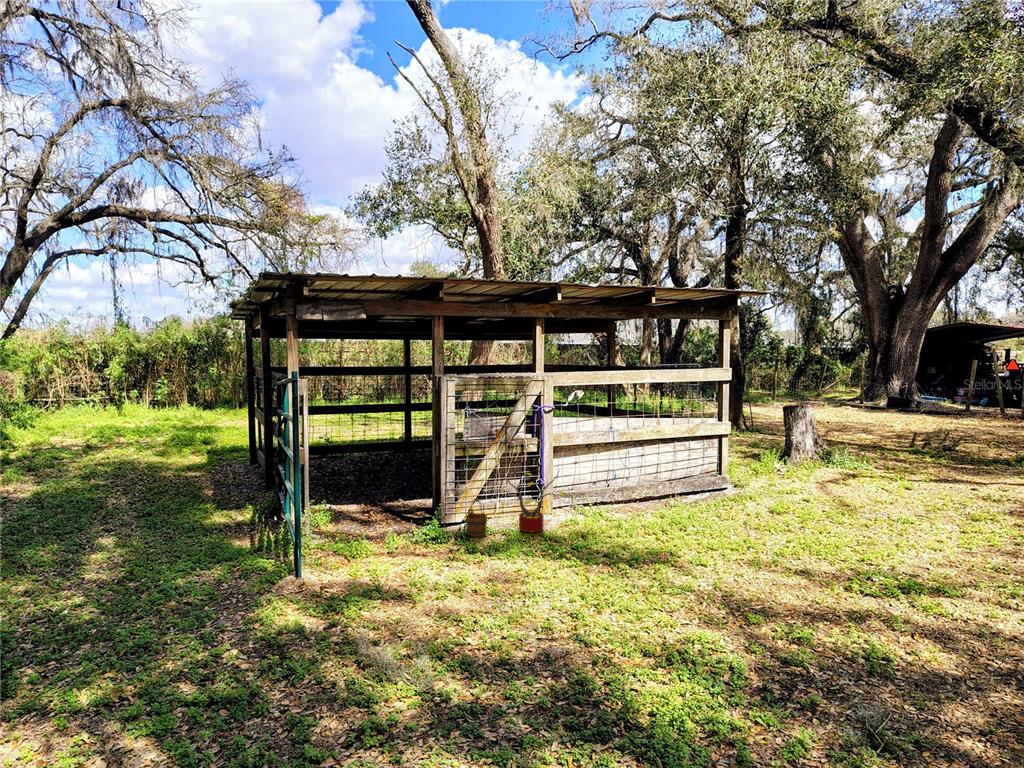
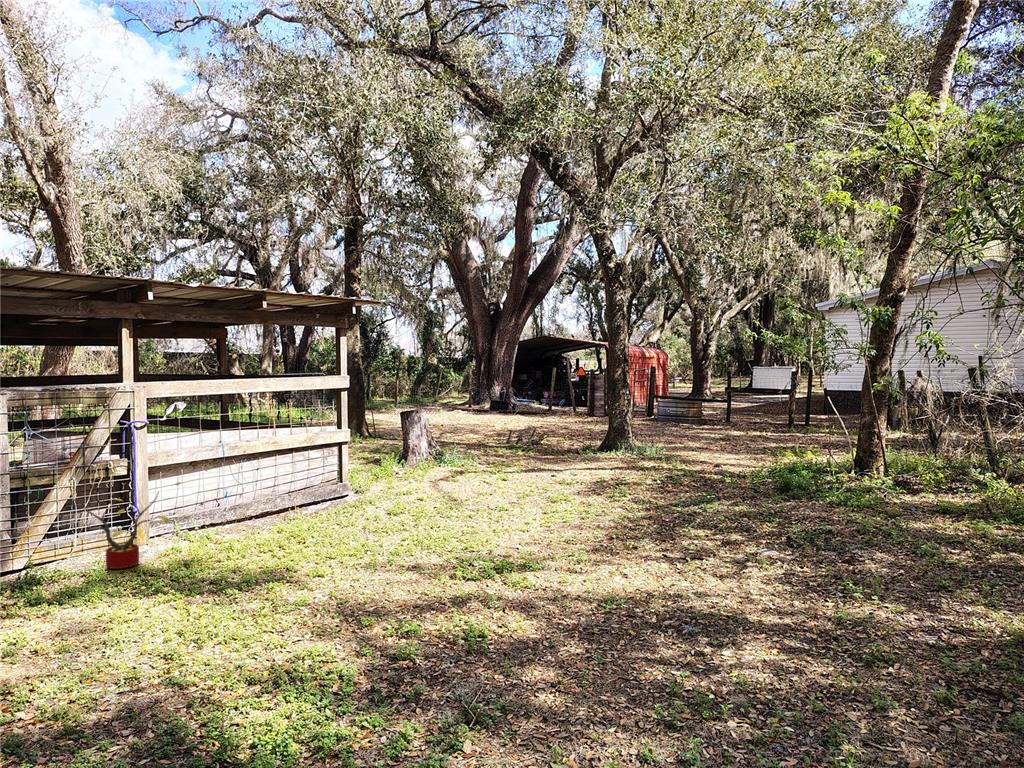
wooden bucket: present [466,499,487,537] -> none [27,538,60,586]

